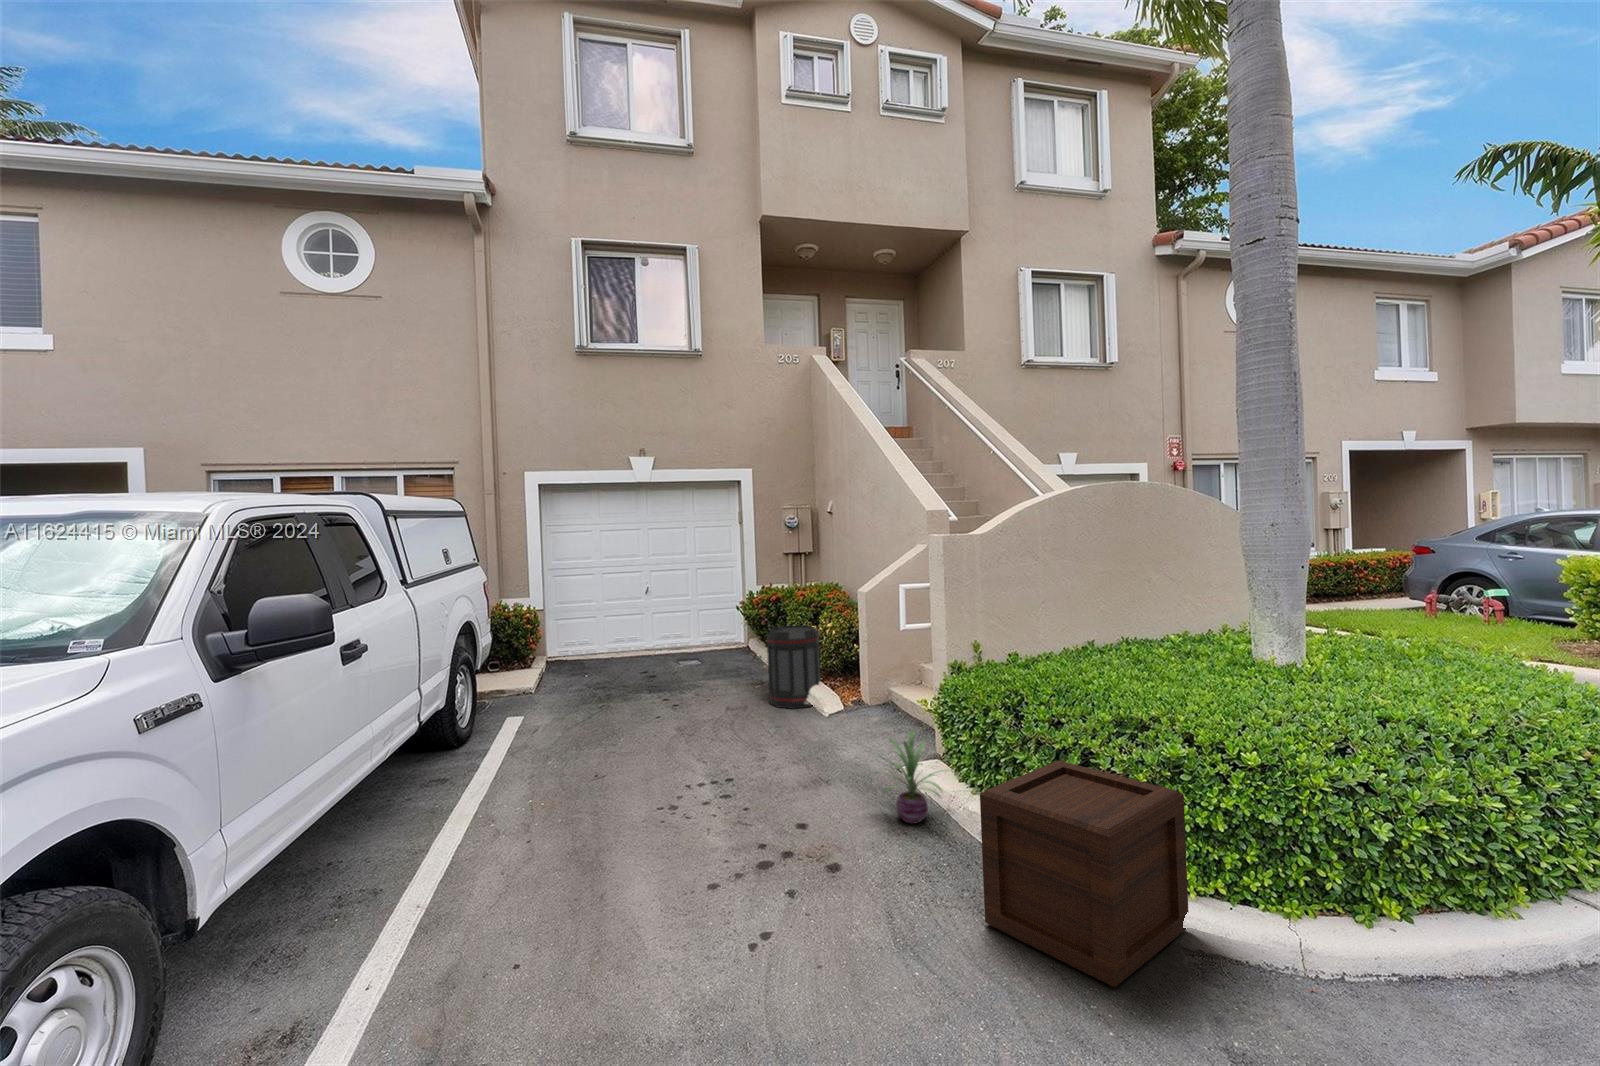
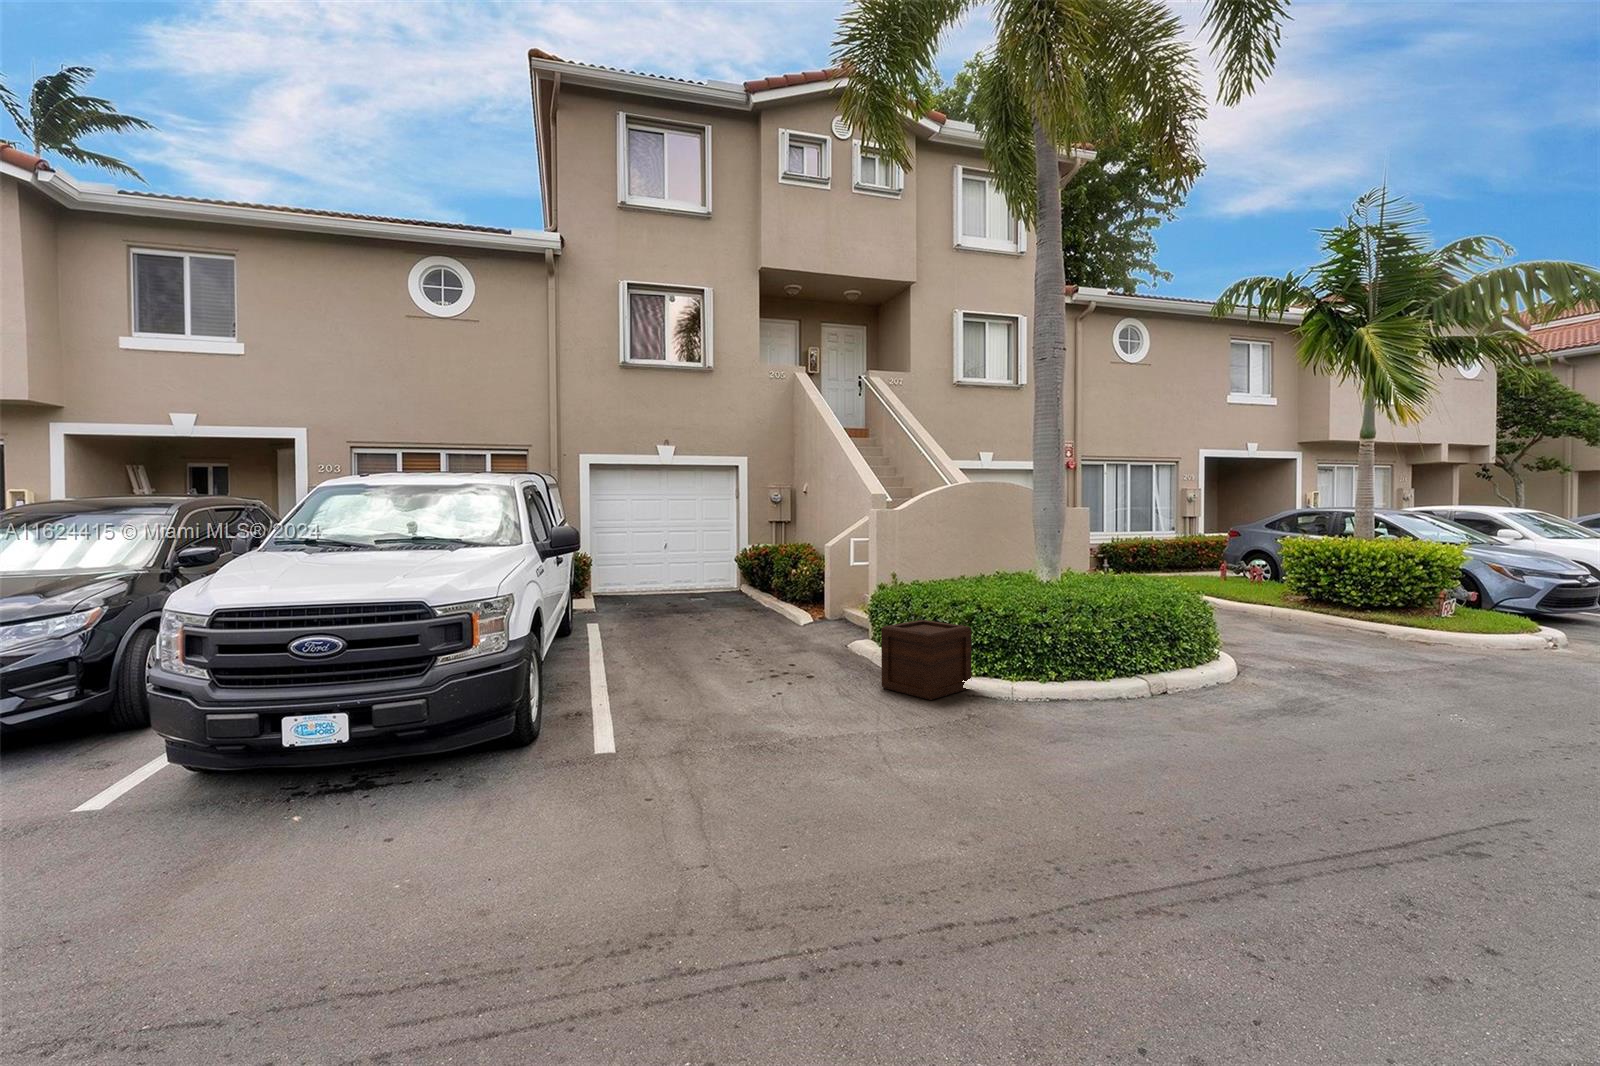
trash can: present [767,626,821,709] -> none [762,568,798,622]
decorative plant: present [877,730,942,823] -> none [828,615,877,663]

